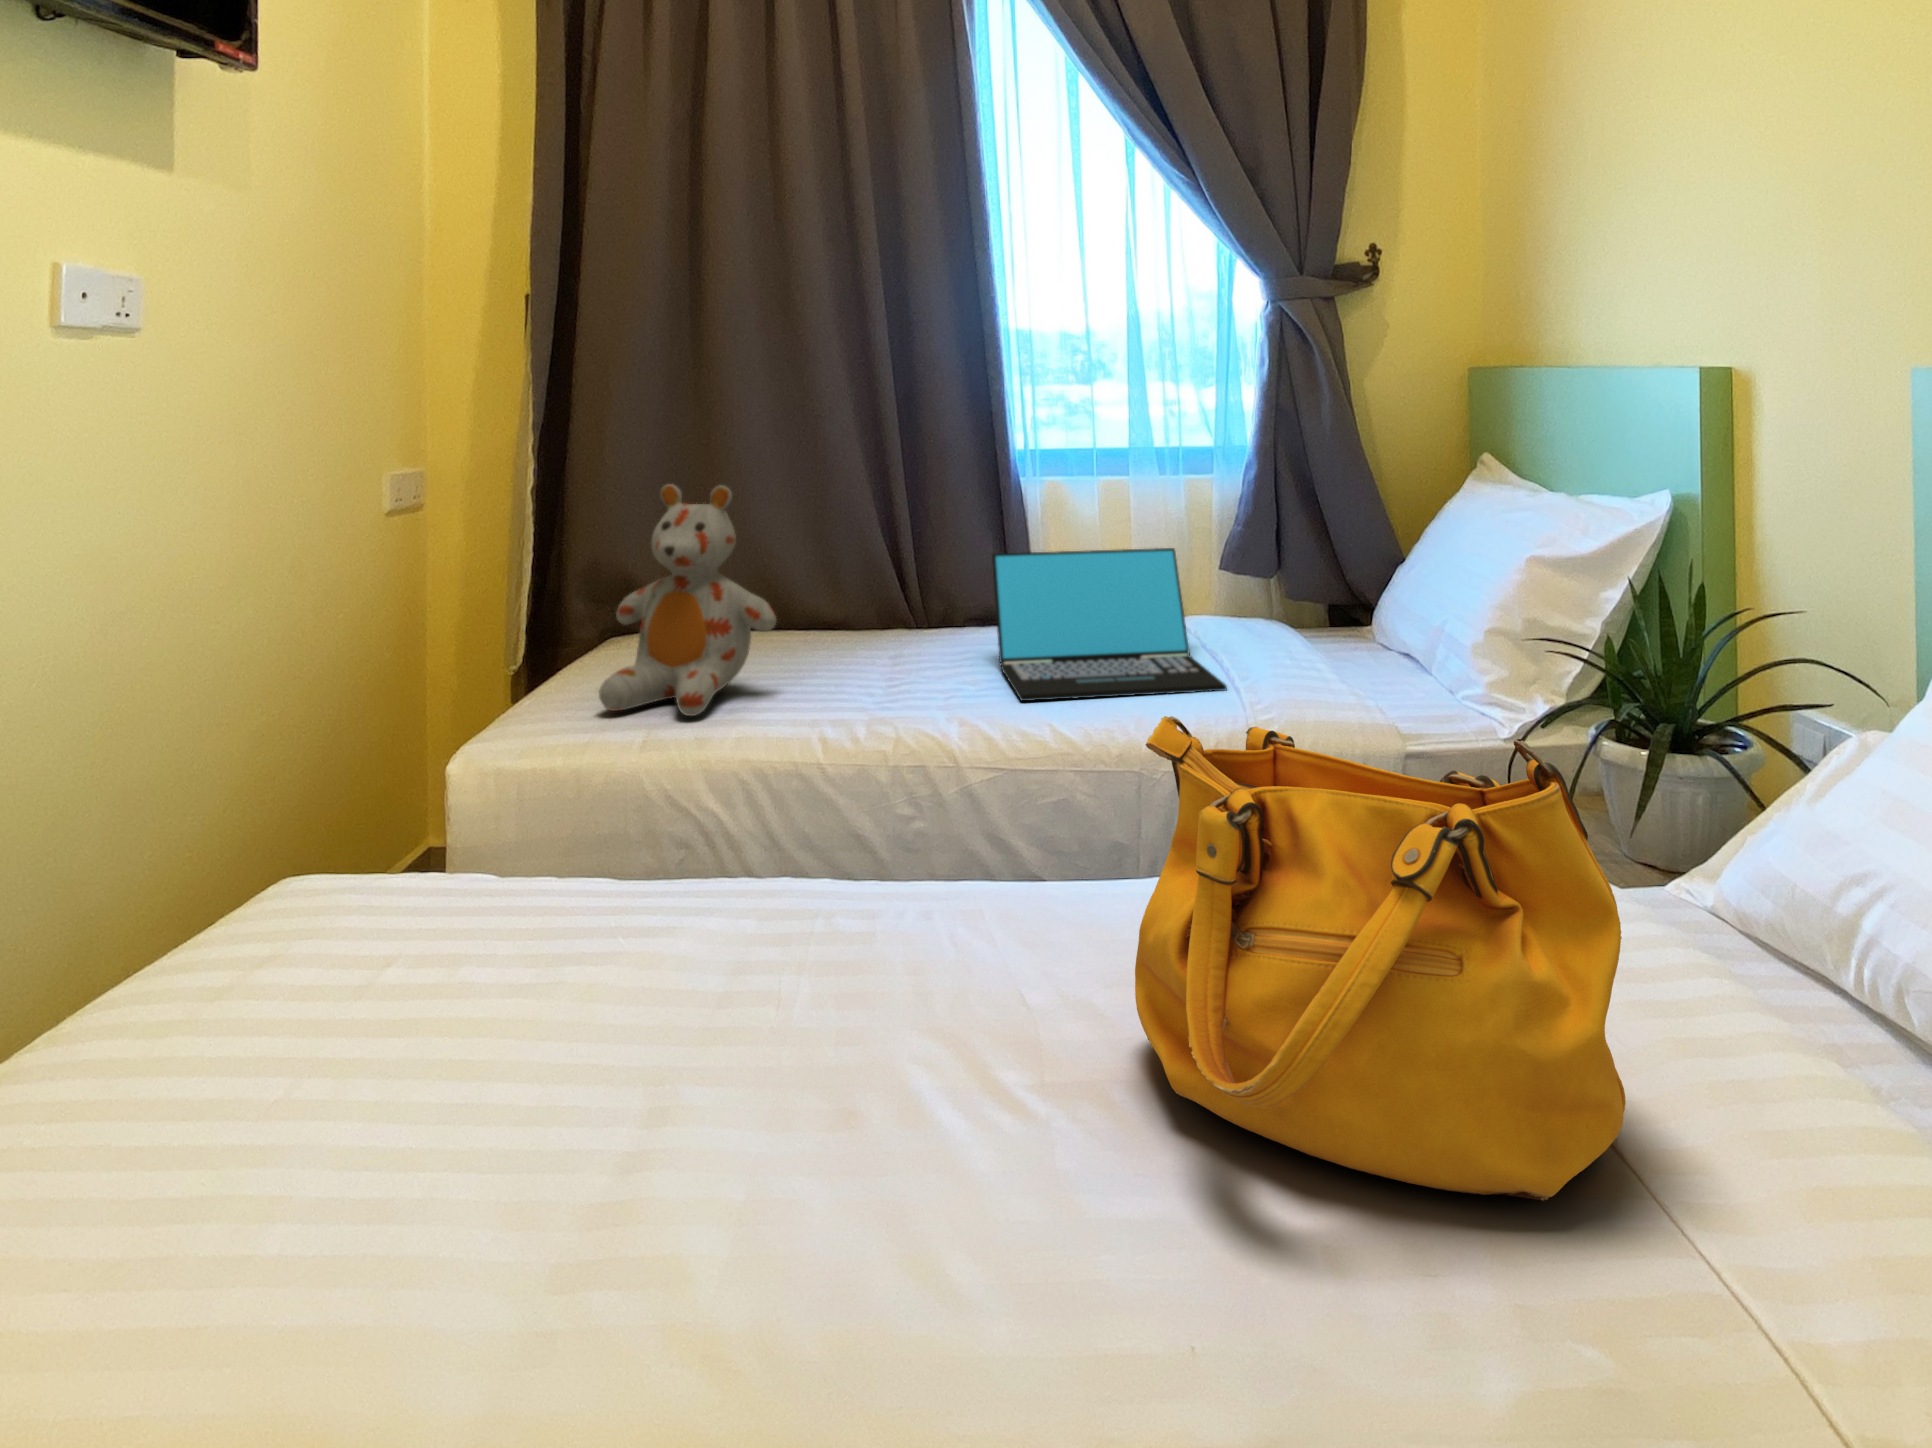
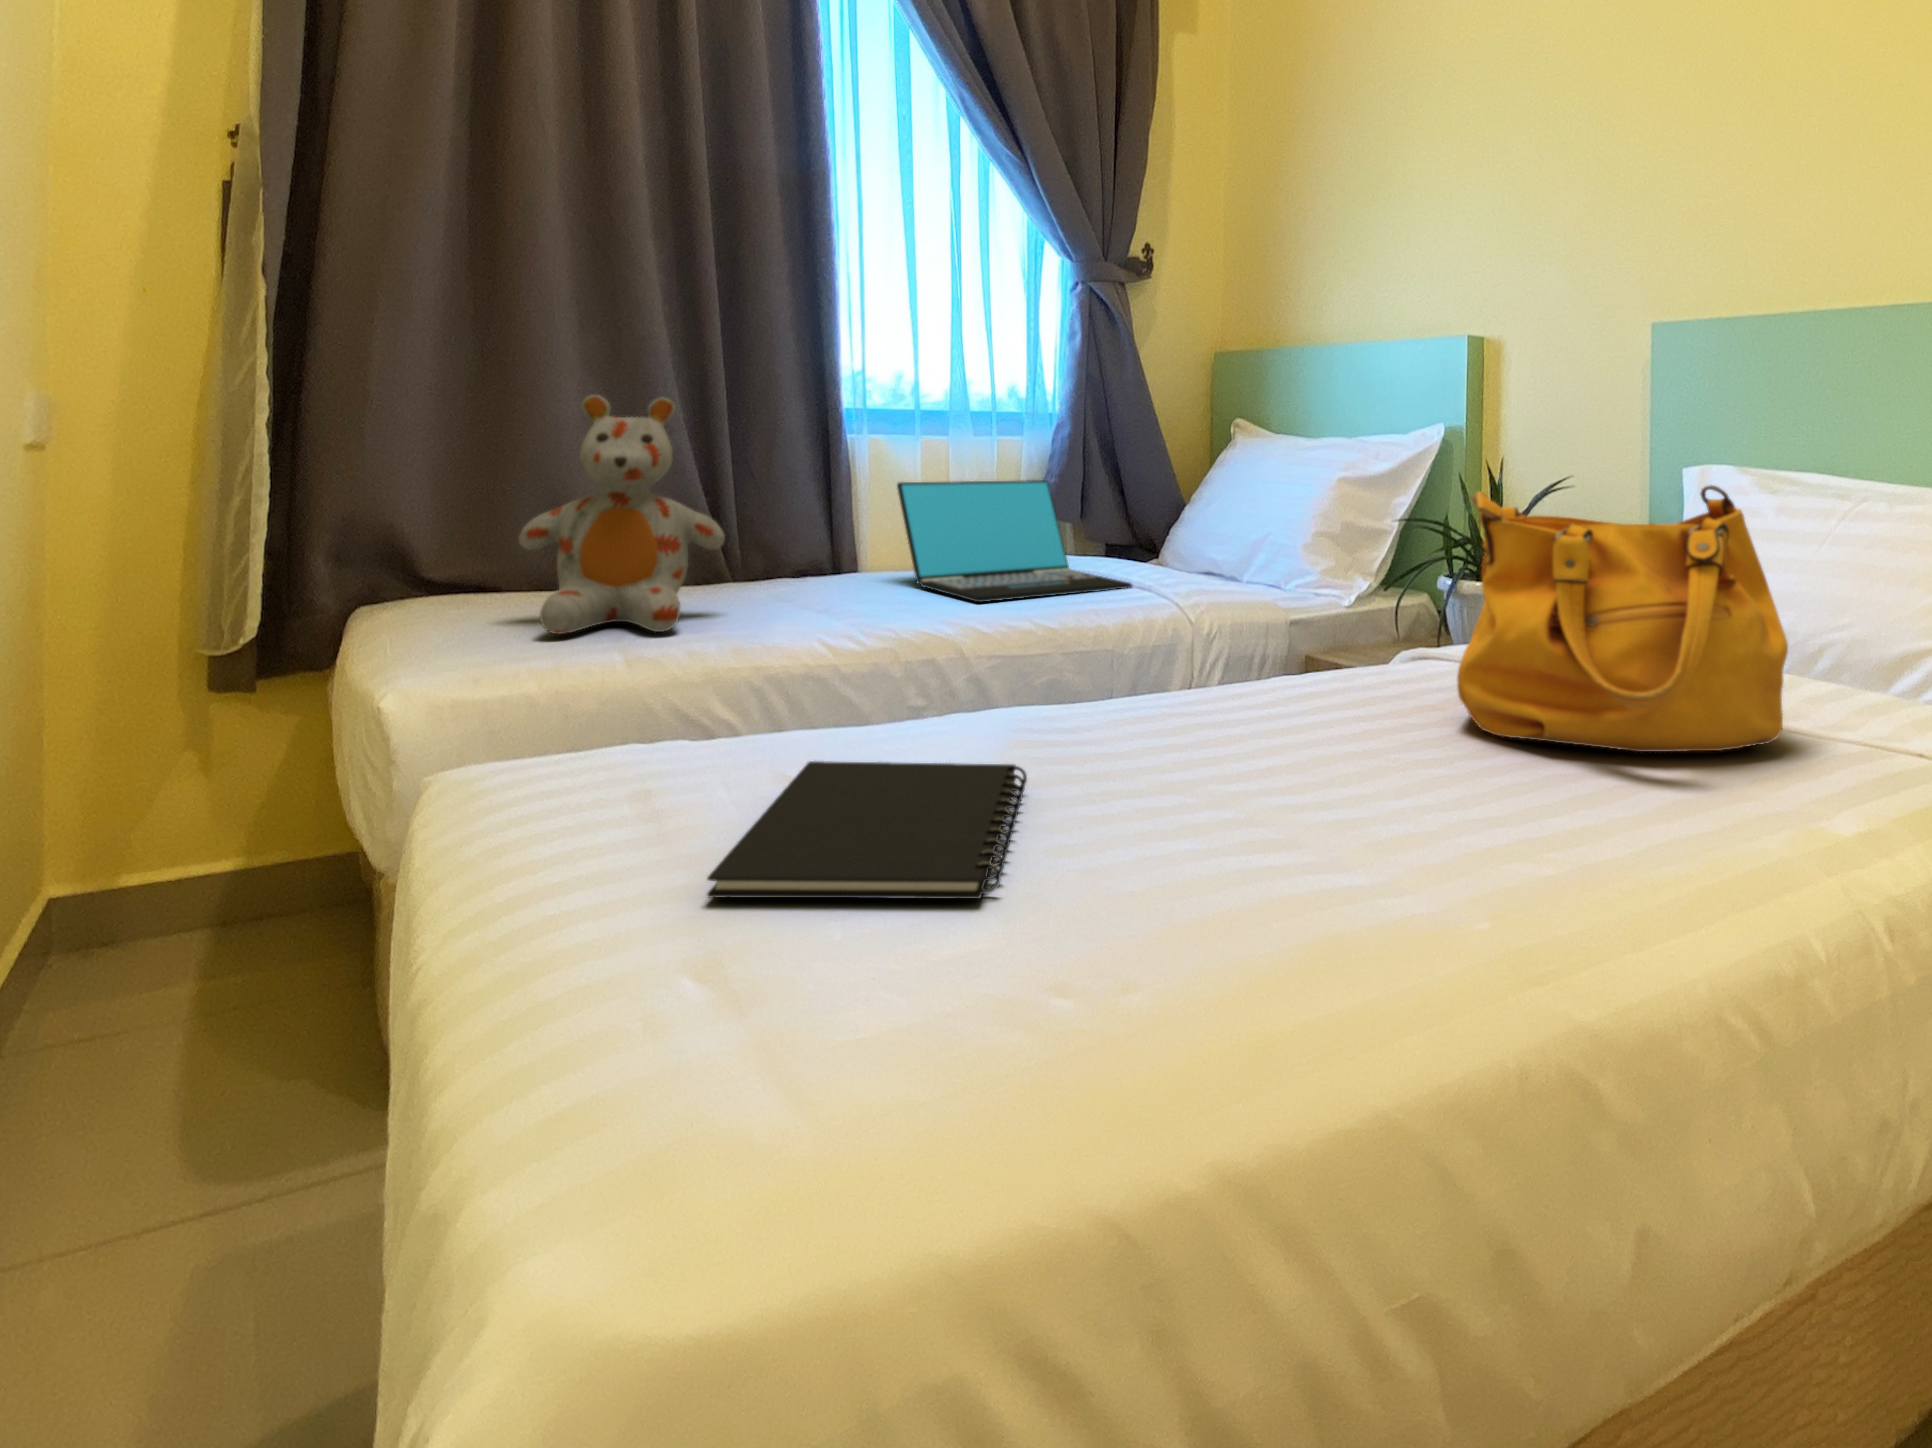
notebook: none [75,955,527,1193] -> present [707,761,1027,899]

